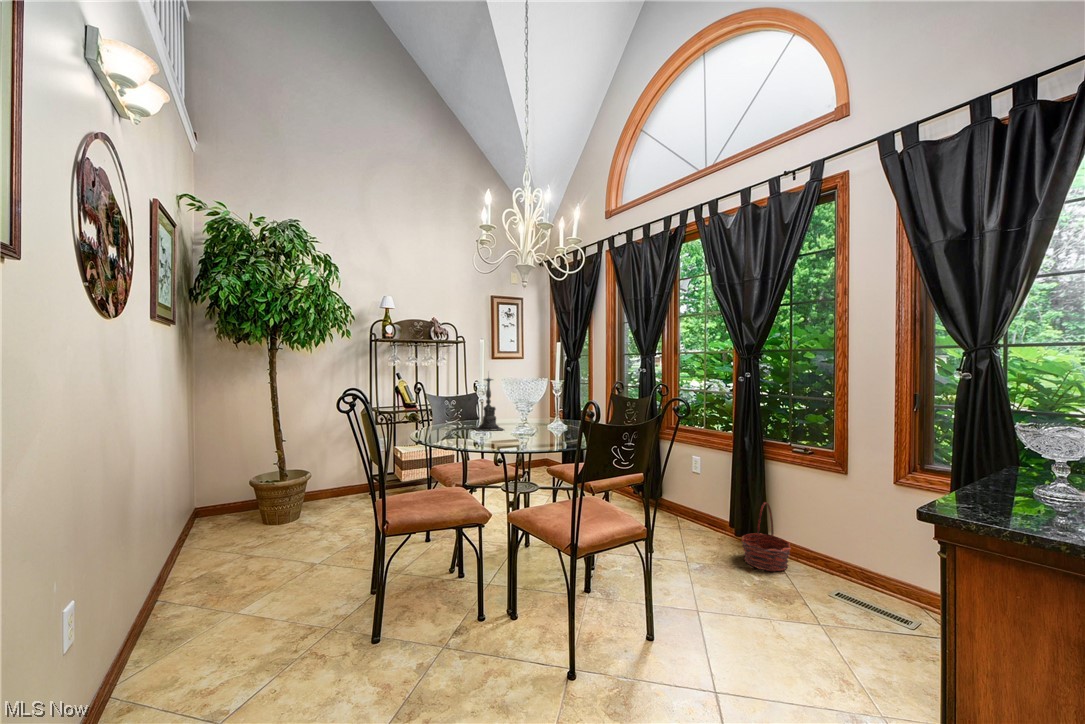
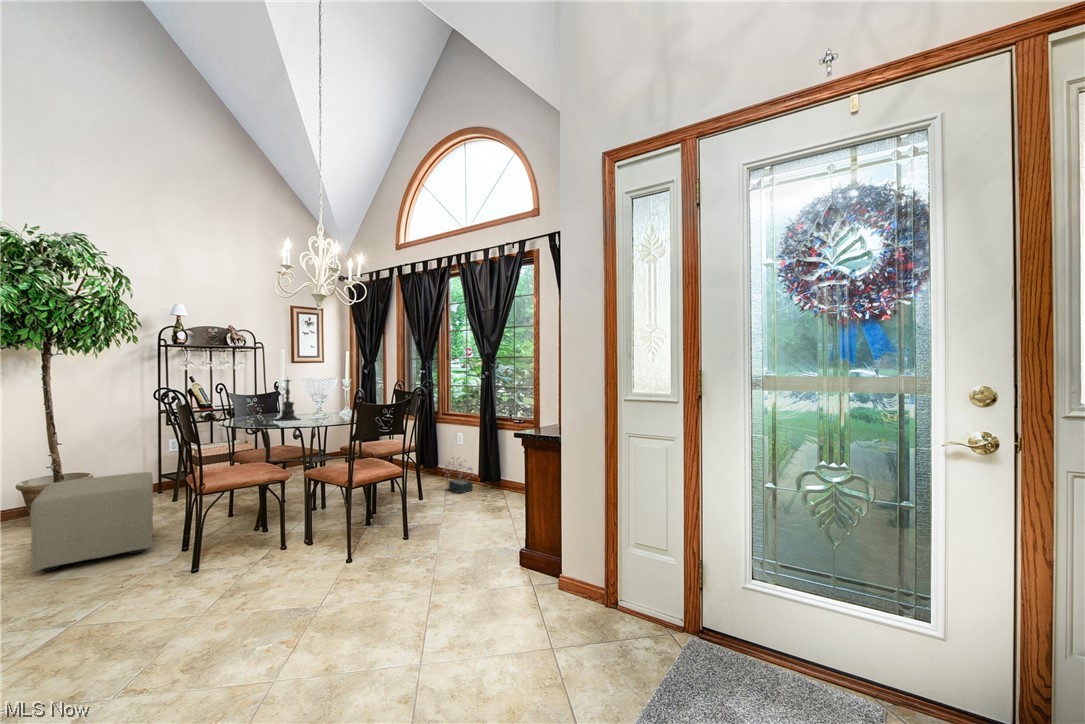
ottoman: none [227,483,352,597] -> present [30,472,153,572]
decorative plant: none [676,487,730,544] -> present [443,457,473,493]
basket: present [742,502,791,571] -> none [479,459,509,503]

